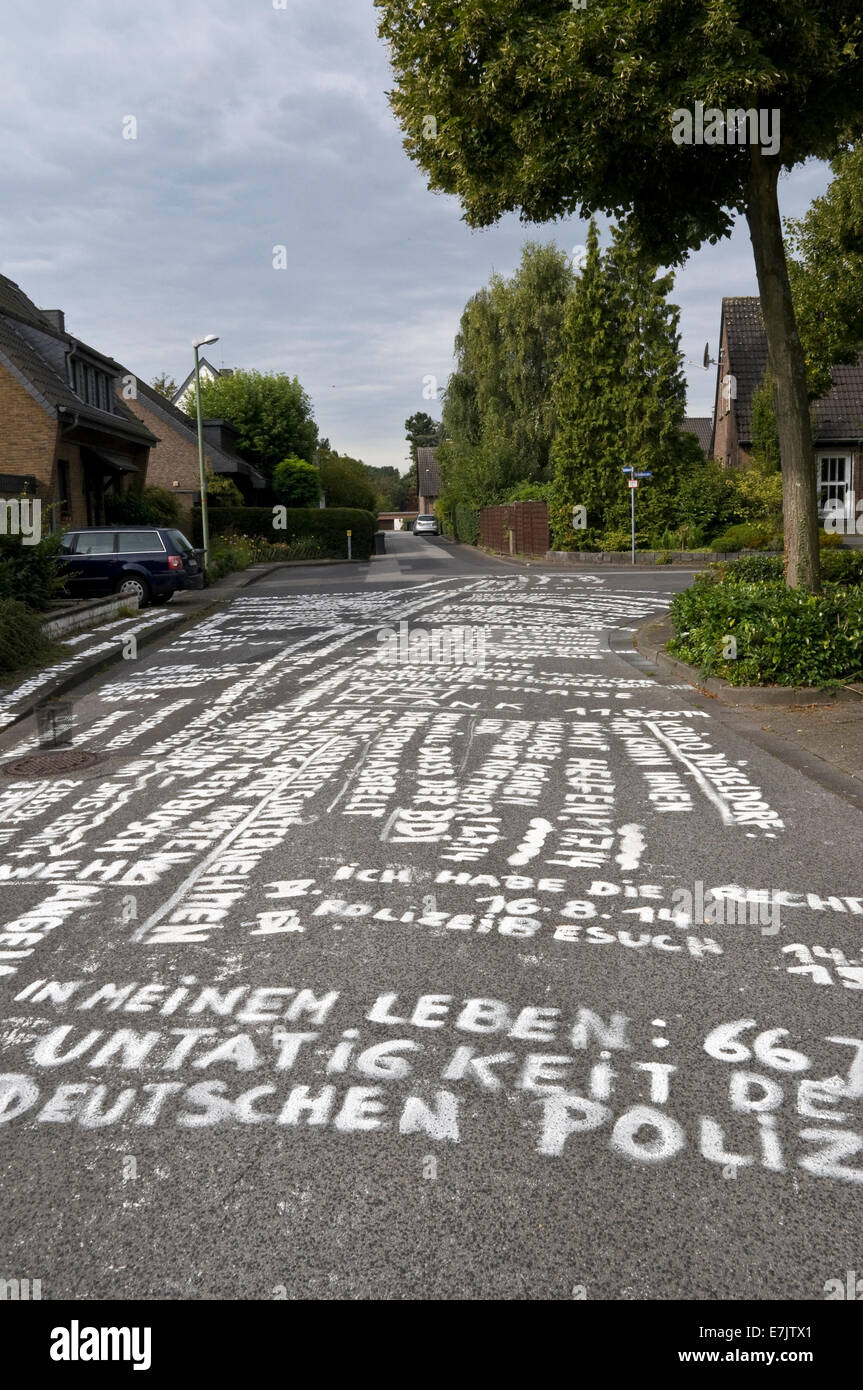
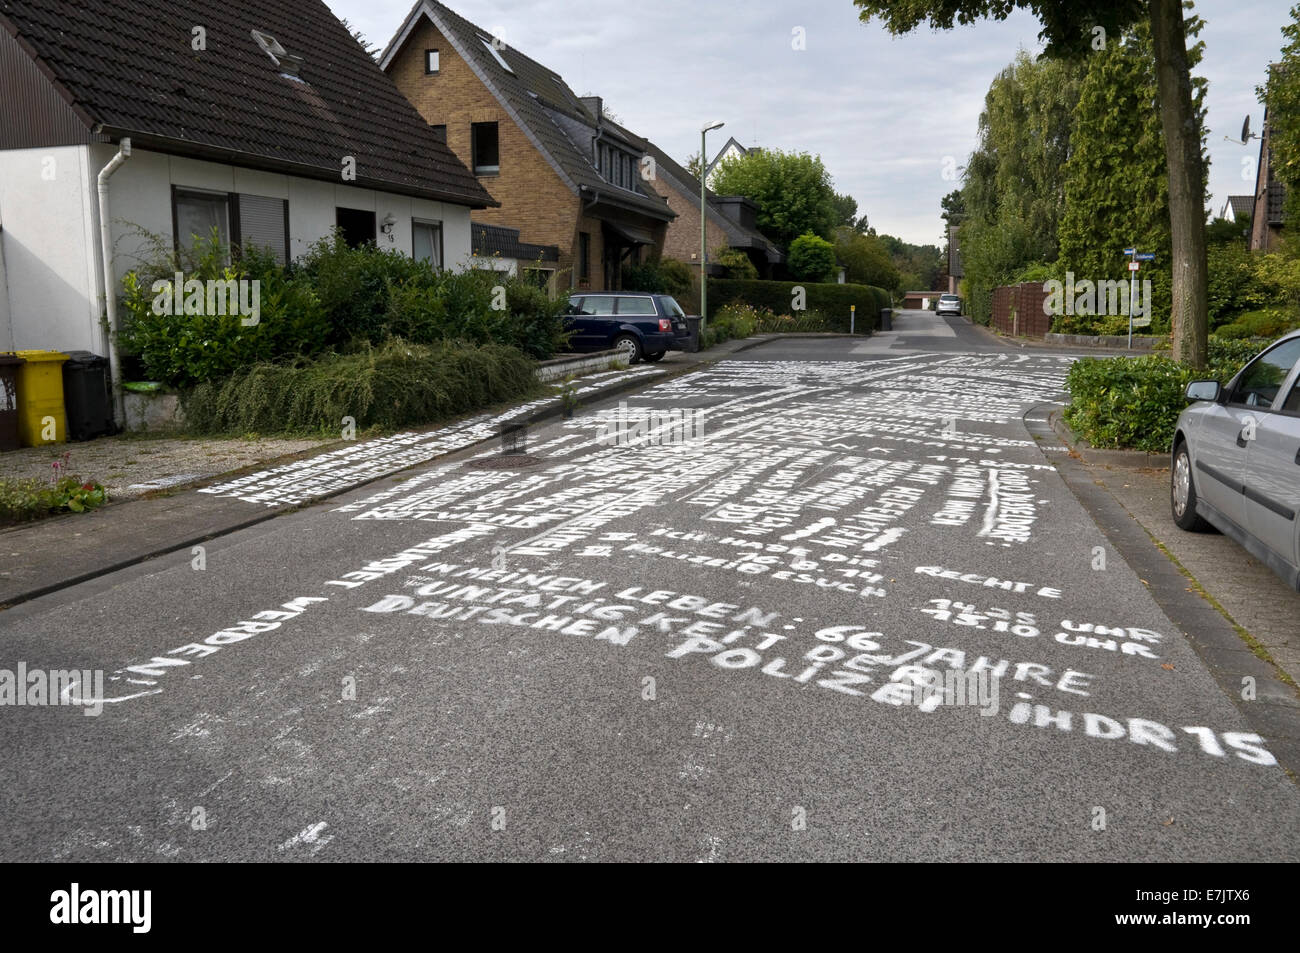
potted plant: none [81,631,114,689] -> present [555,374,579,420]

